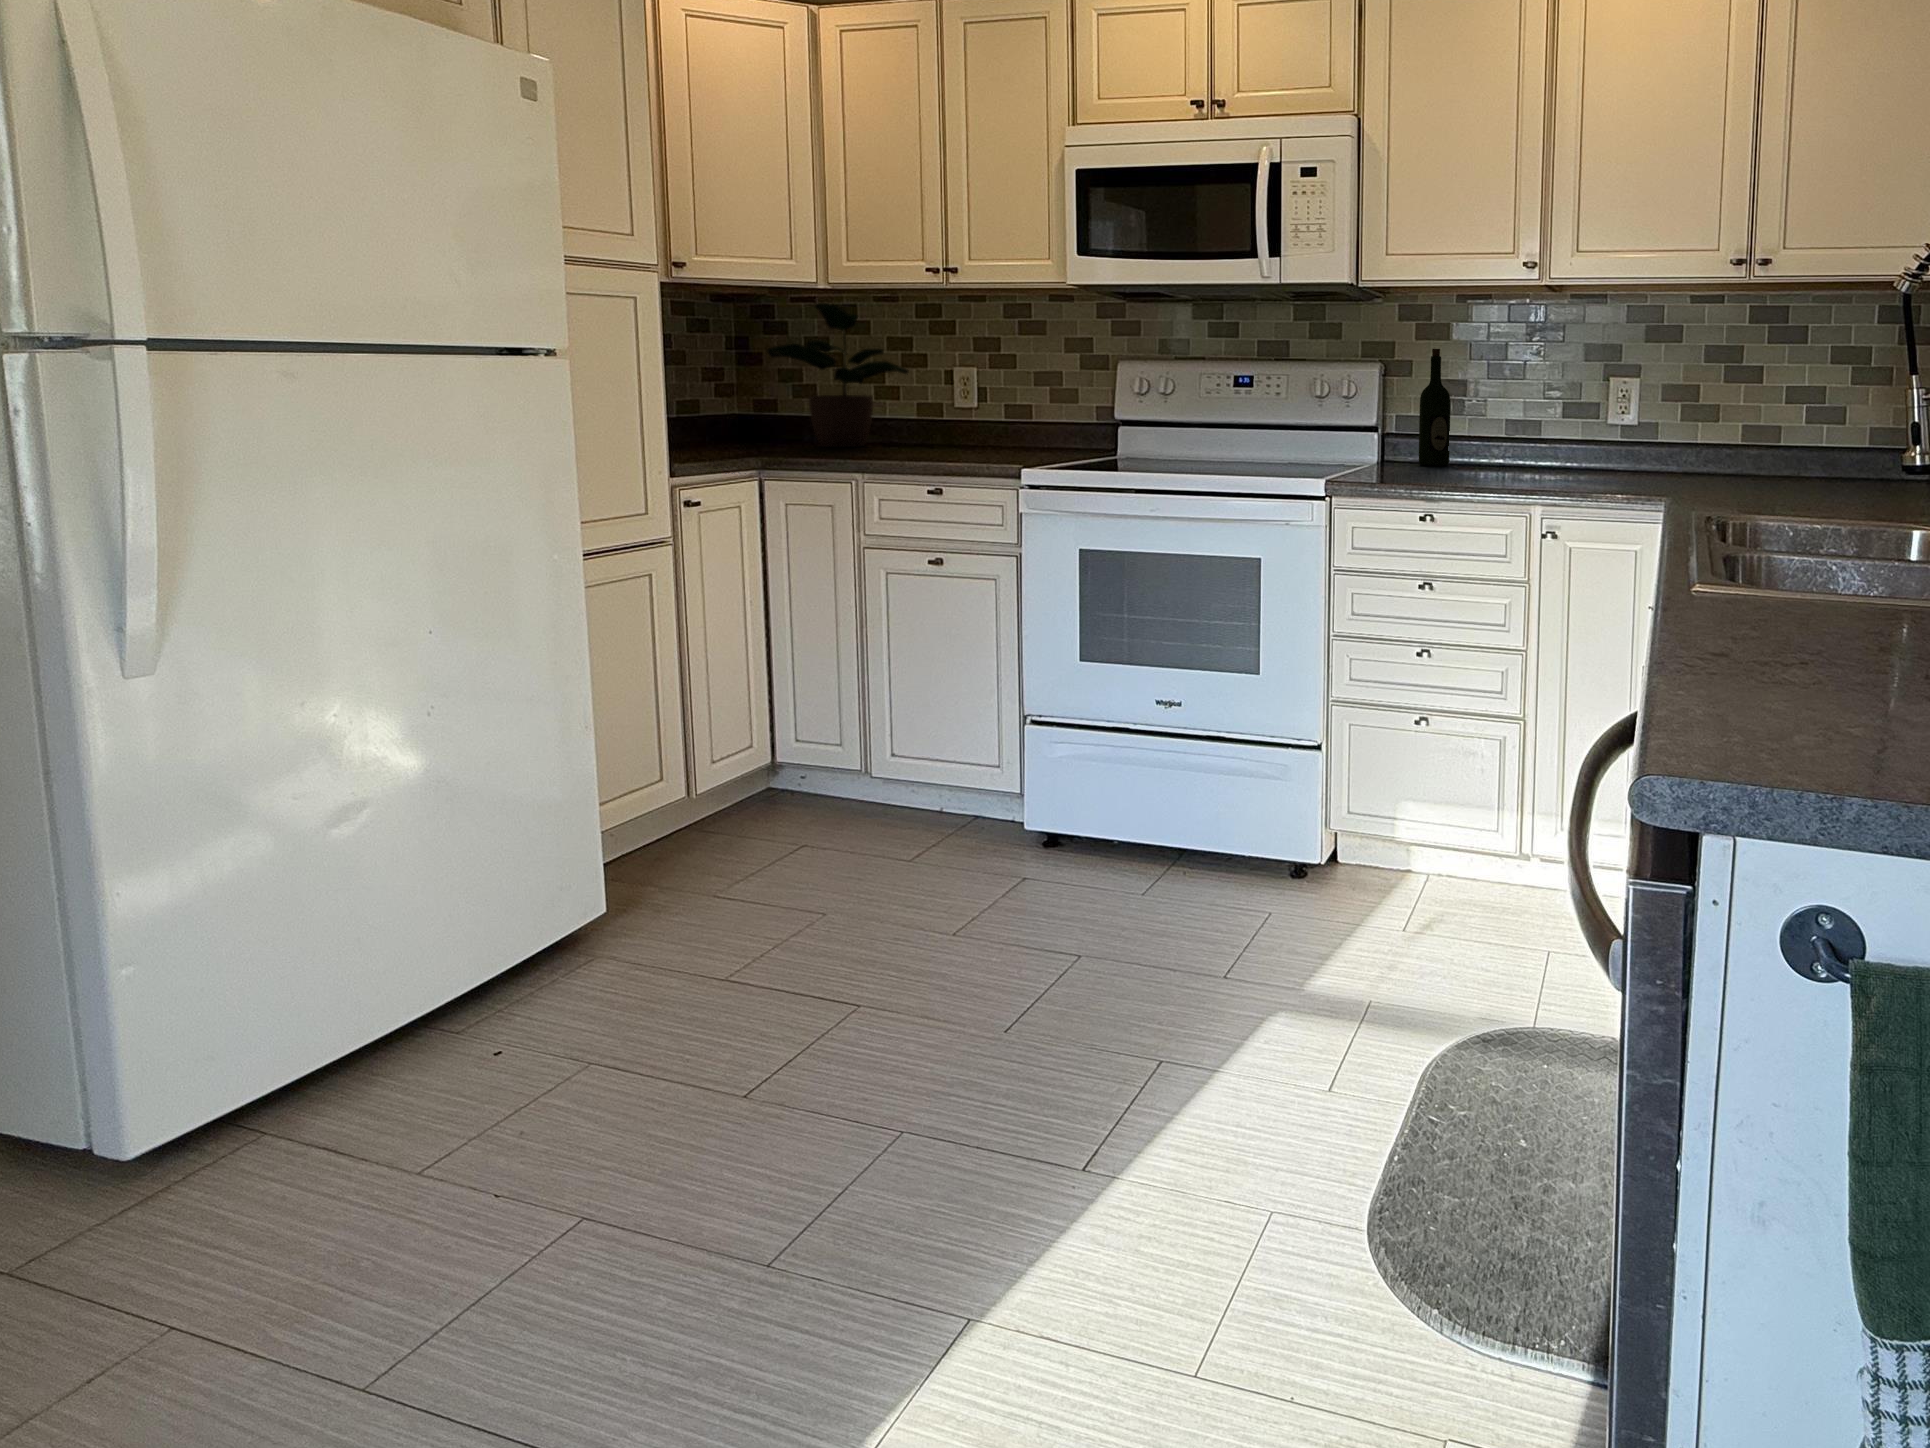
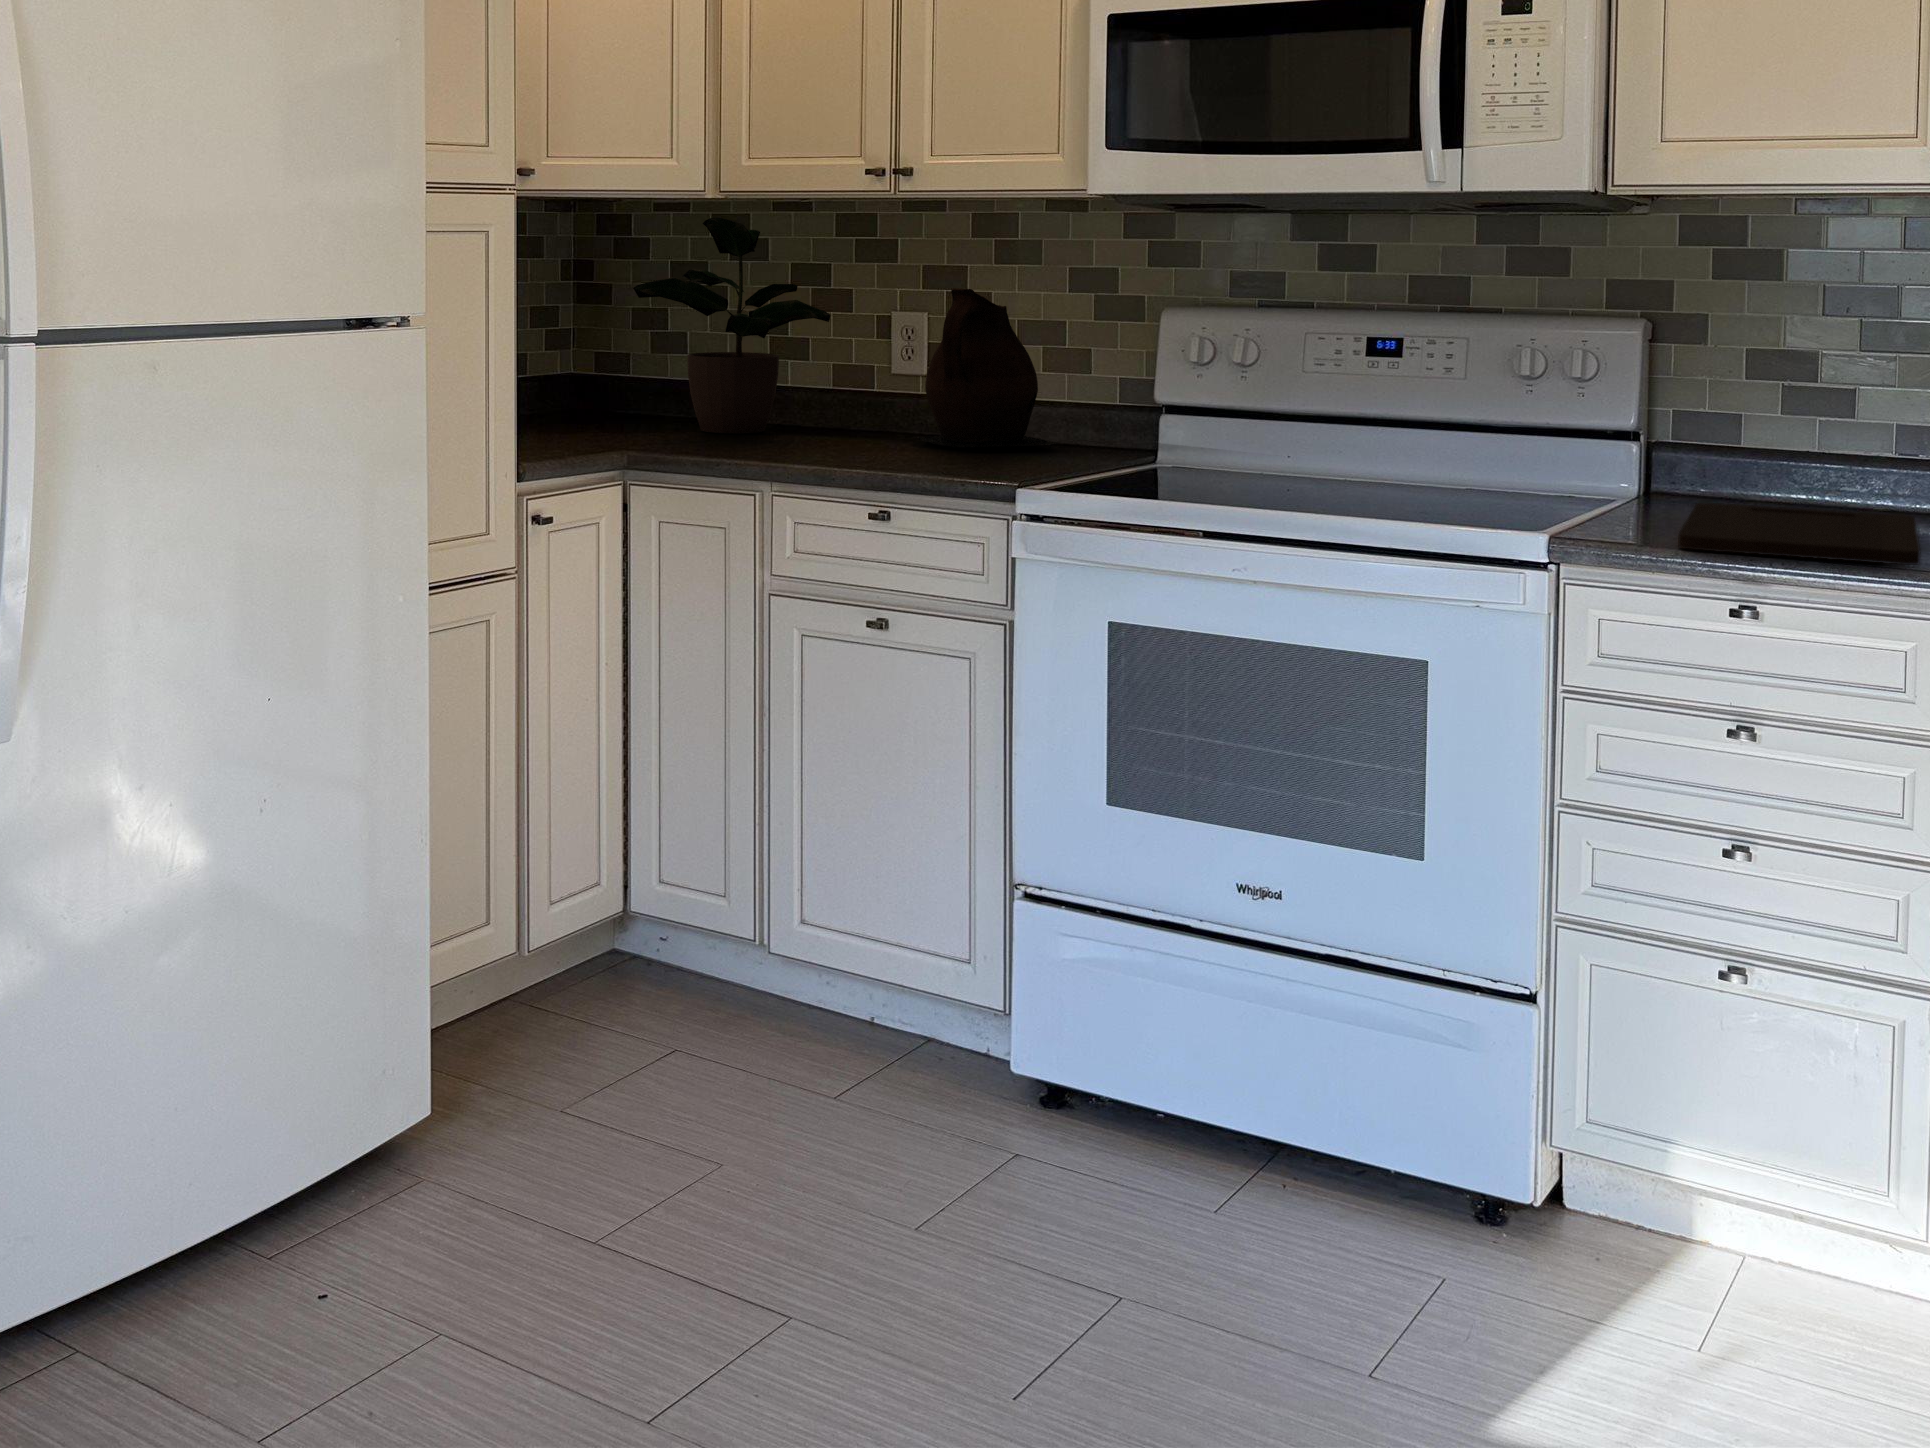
wine bottle: present [1419,349,1450,465] -> none [1713,297,1775,504]
ceramic pitcher: none [960,350,1055,450] -> present [911,289,1058,448]
cutting board: none [1396,464,1517,487] -> present [1678,503,1920,565]

